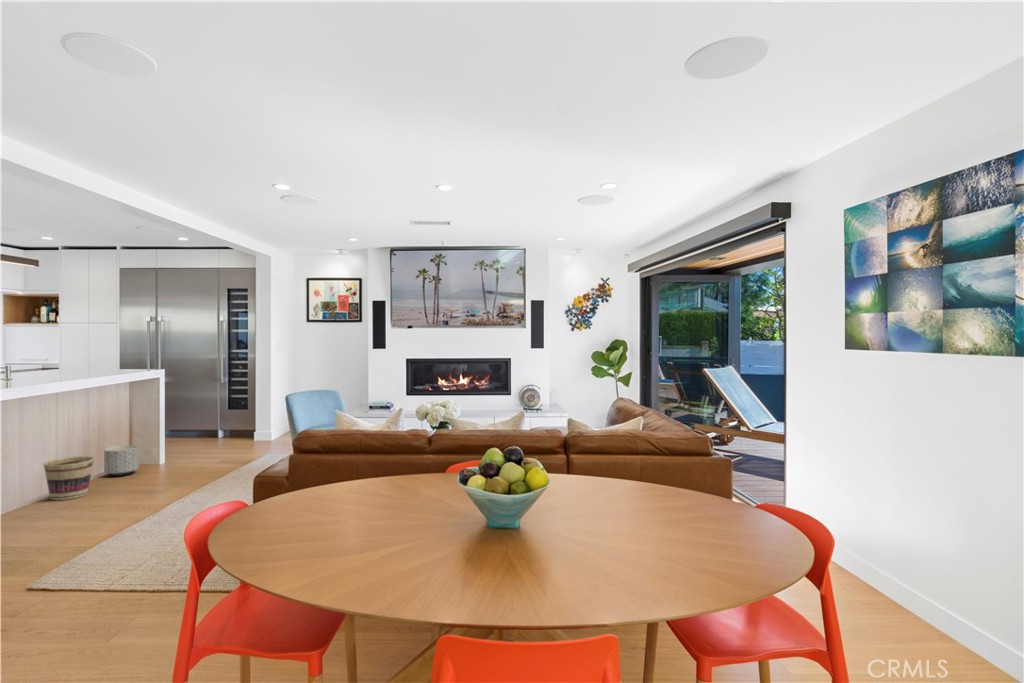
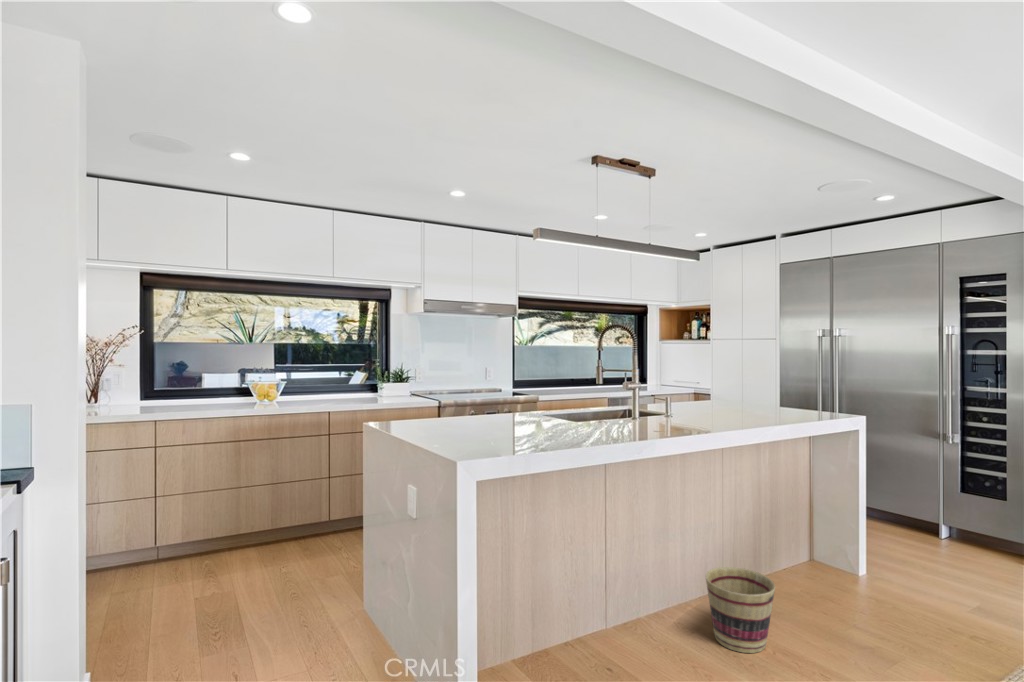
planter: present [104,445,139,476] -> none [781,547,834,605]

